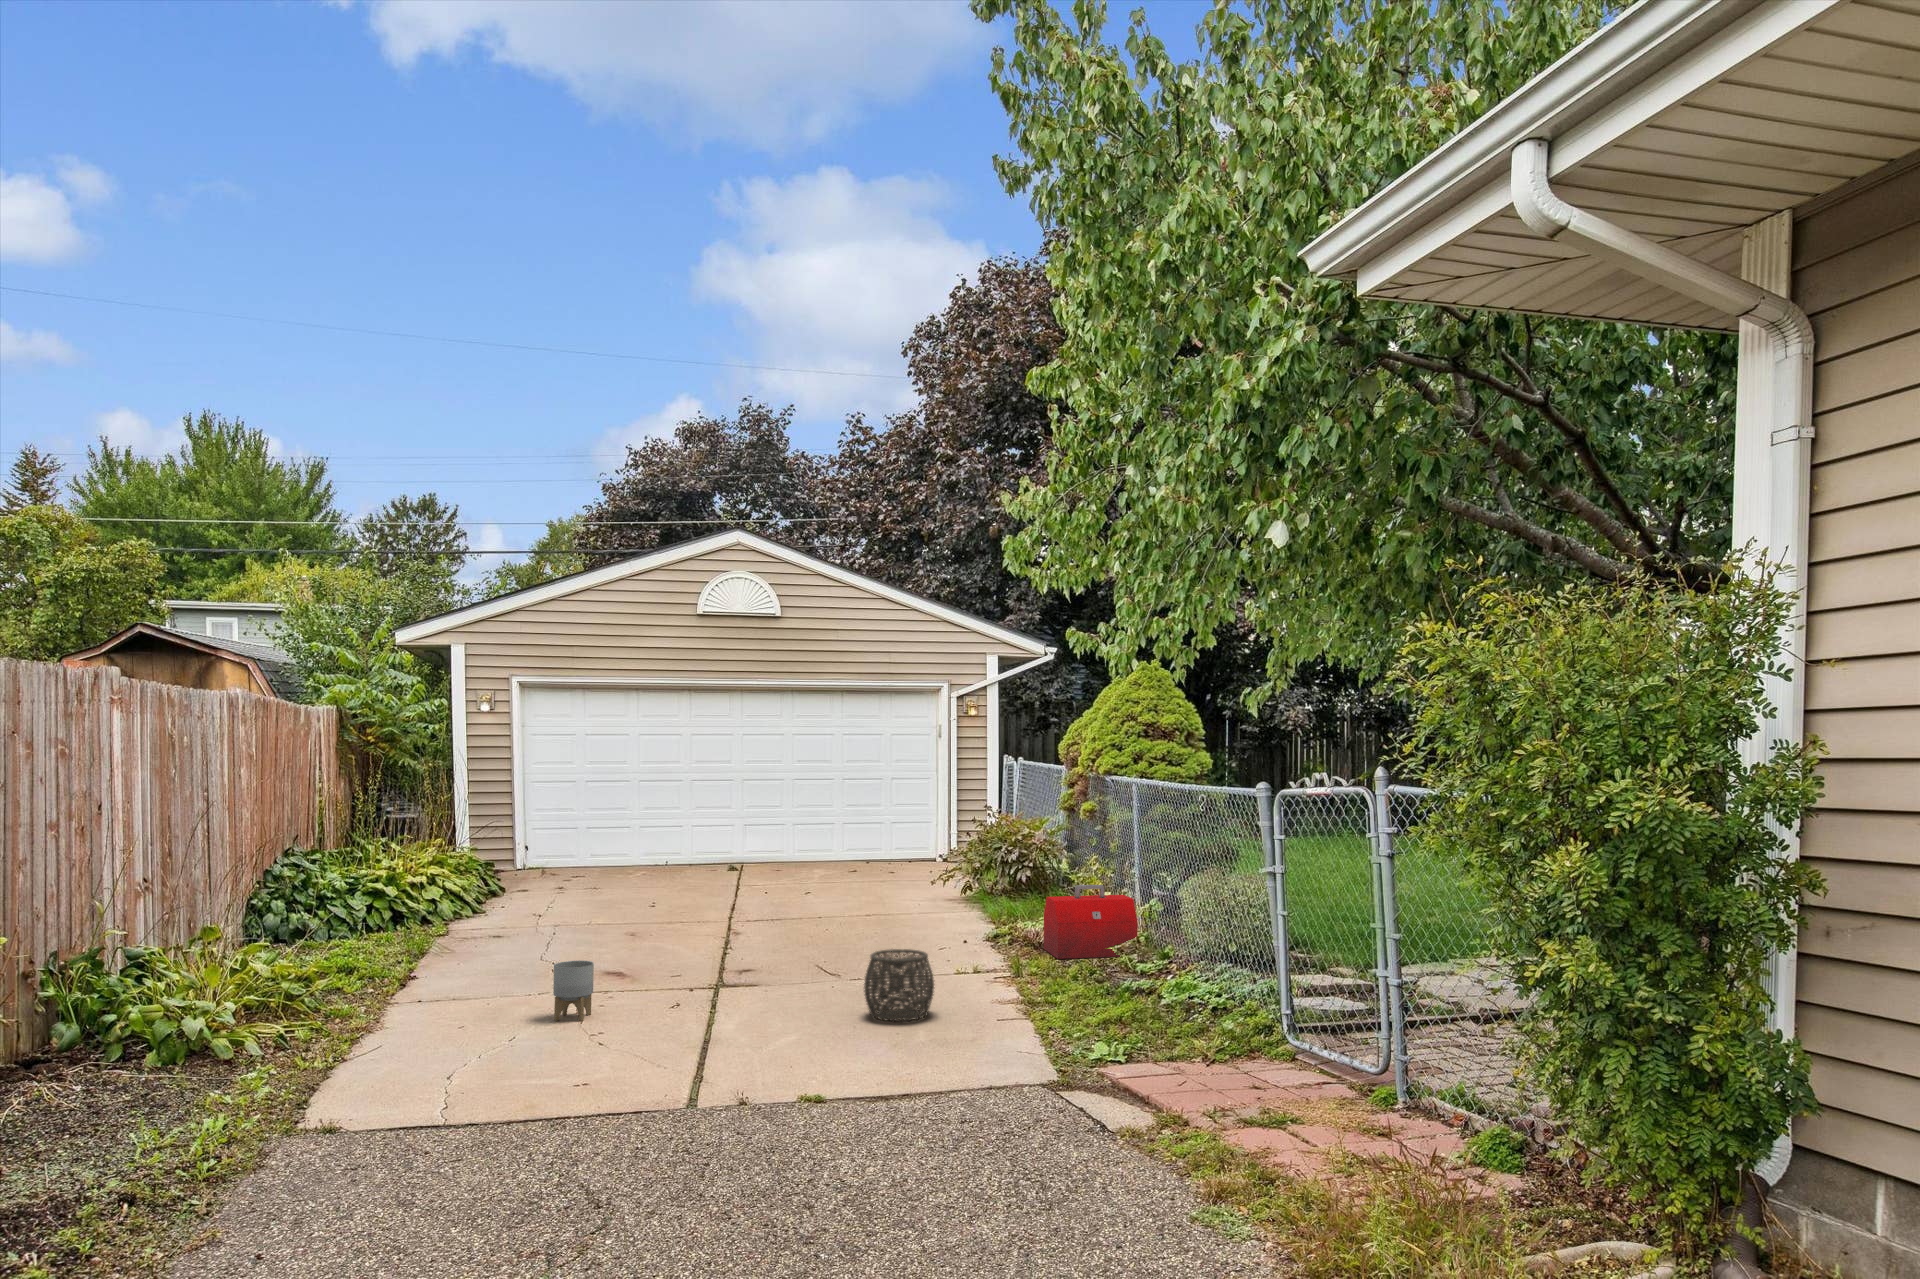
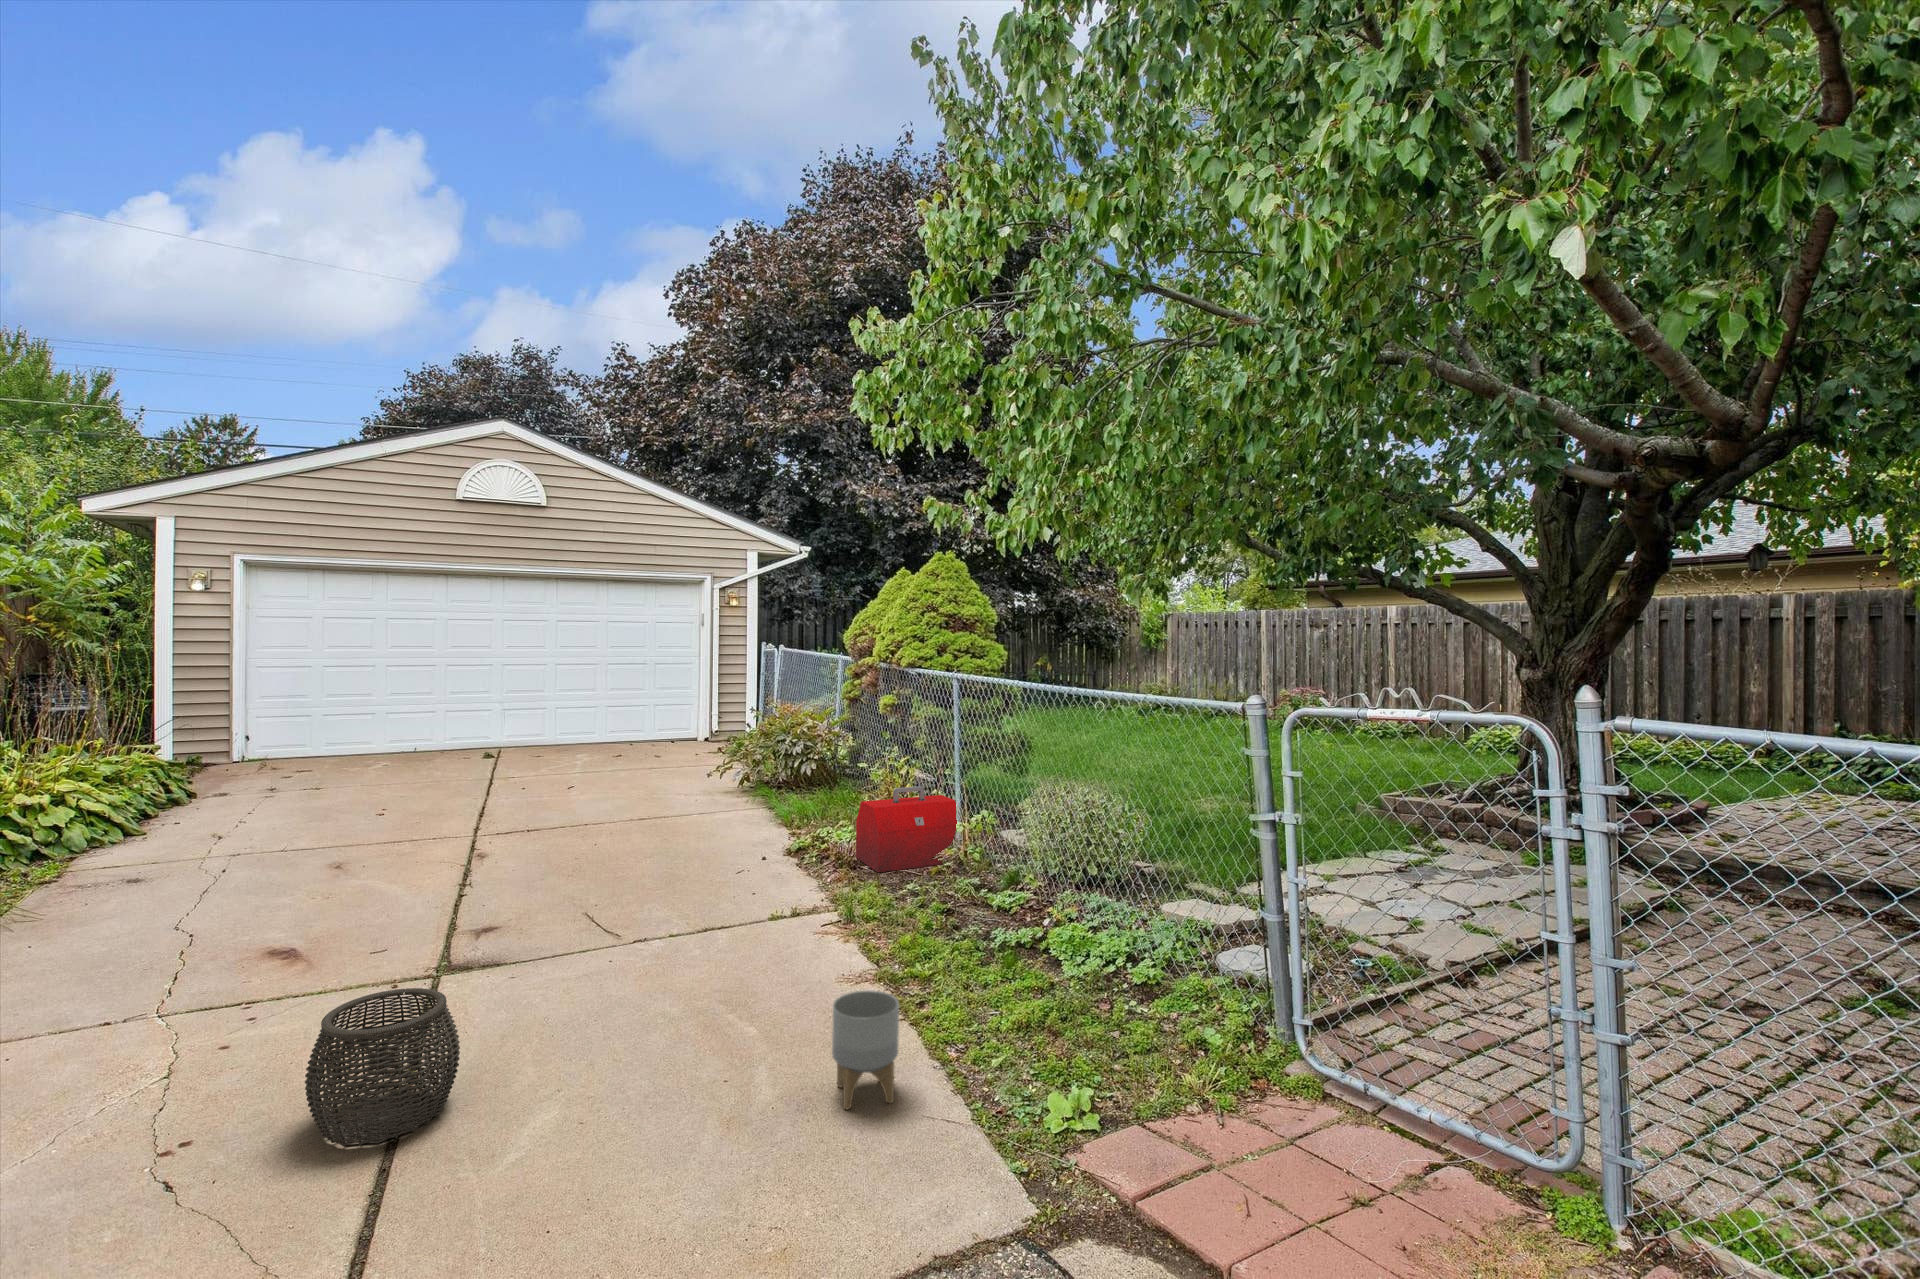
woven basket: present [864,949,934,1022] -> present [305,988,460,1146]
planter: present [553,960,594,1021] -> present [832,990,899,1109]

